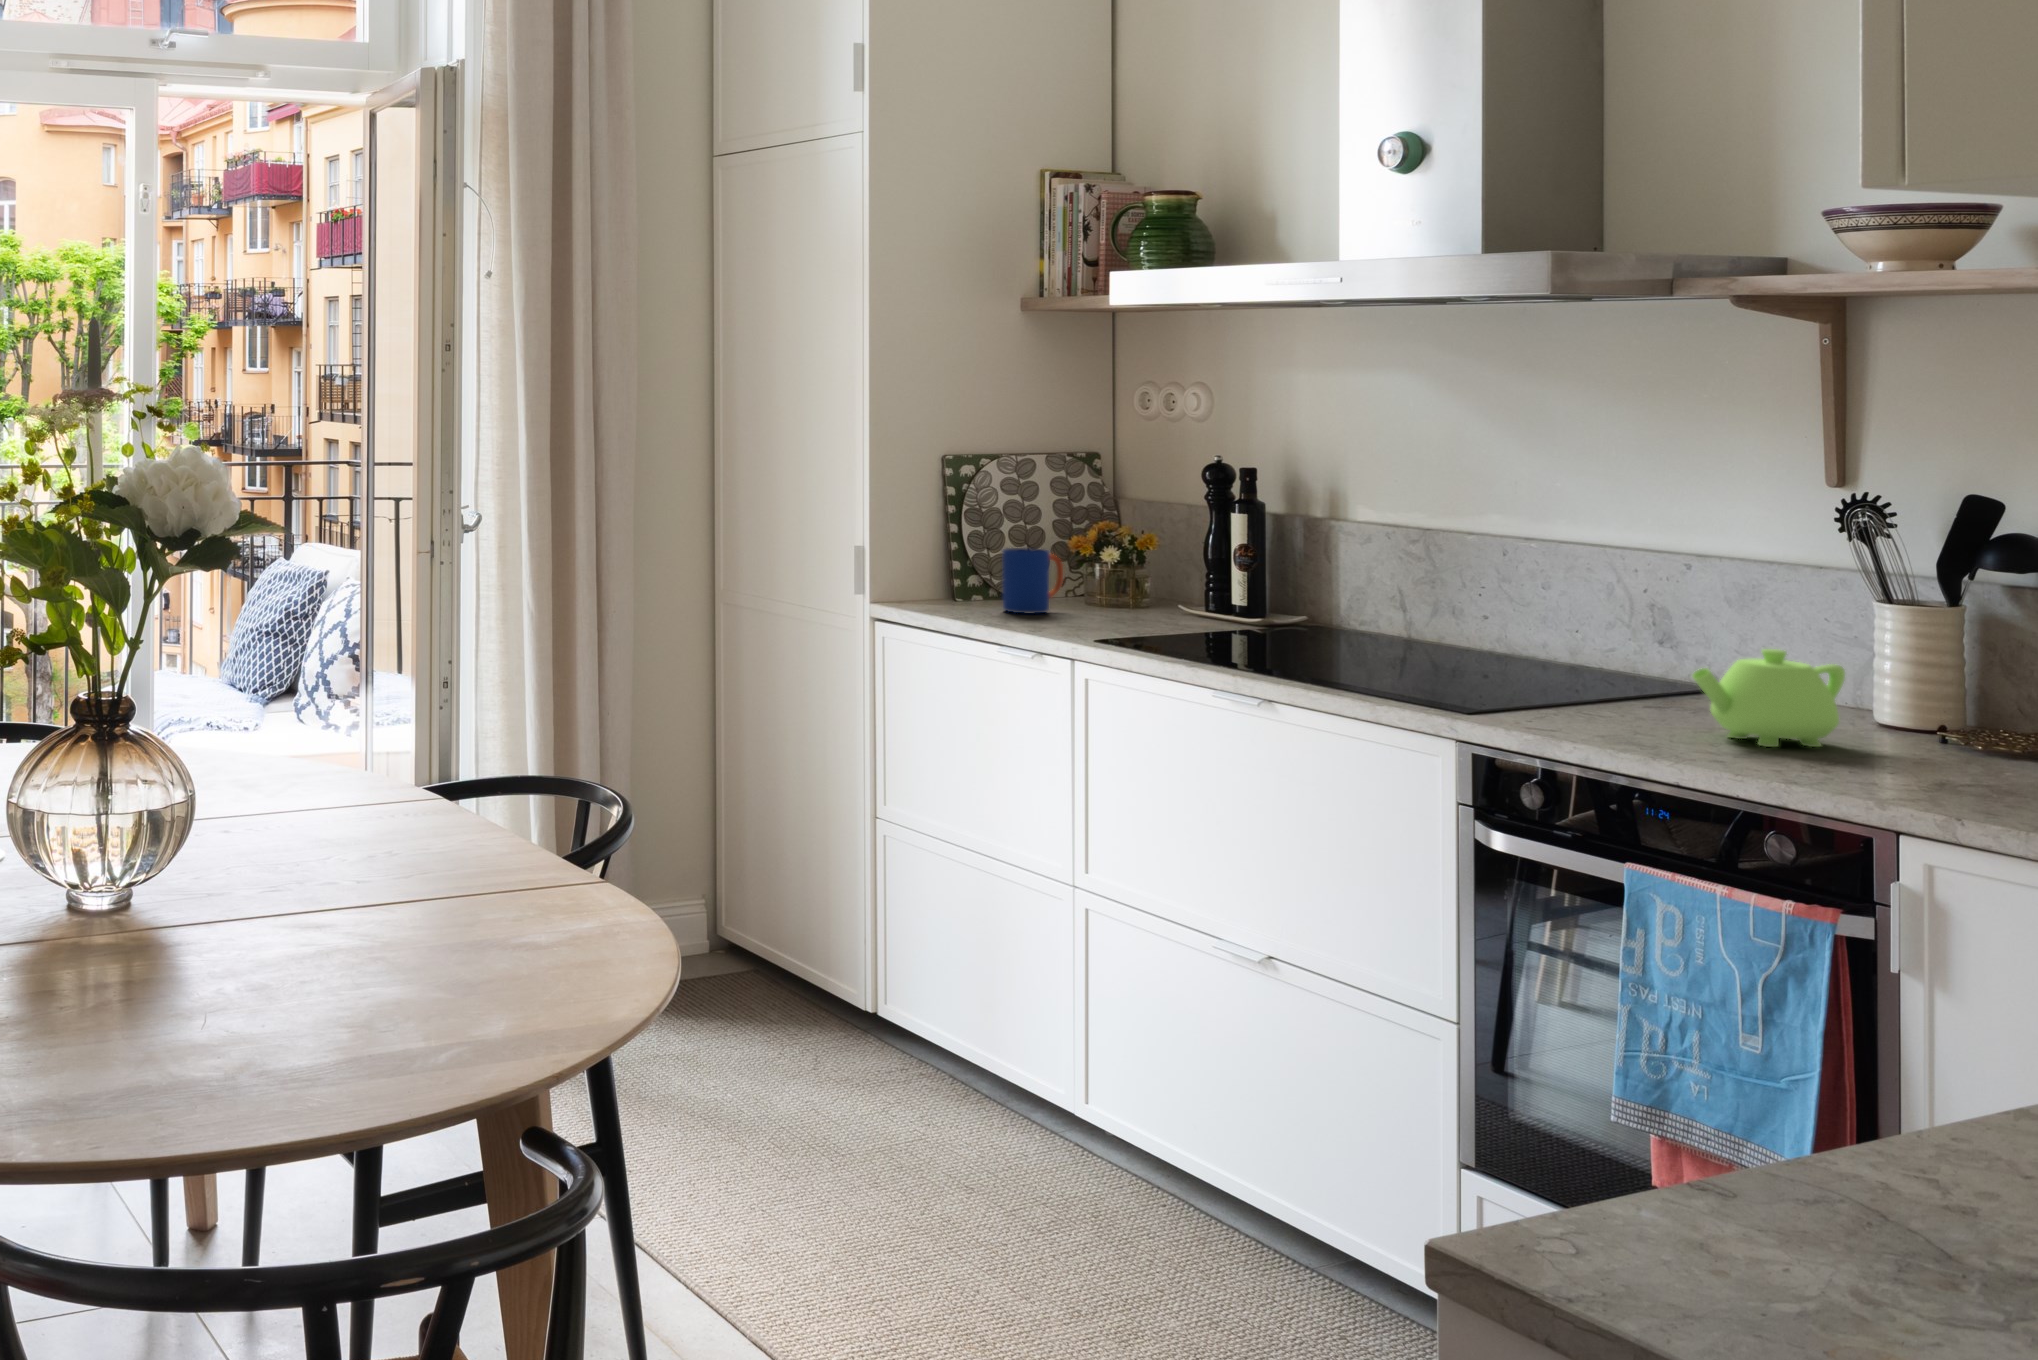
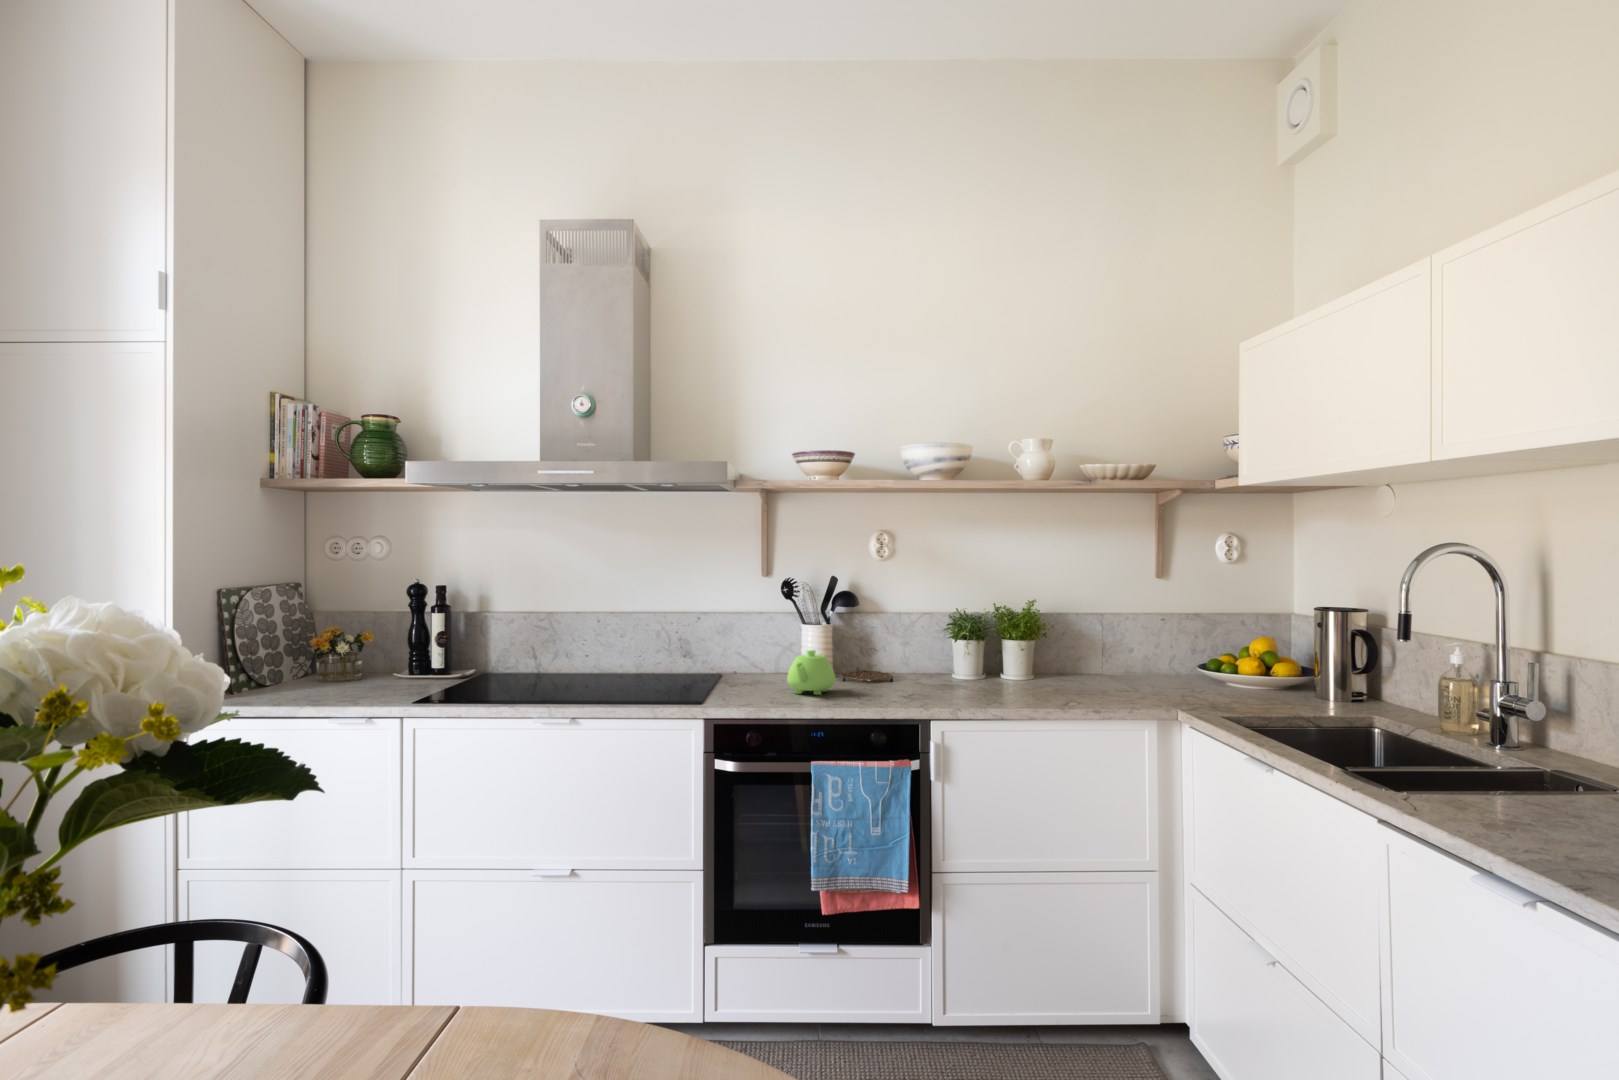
mug: present [1002,548,1063,614] -> none [284,650,322,698]

